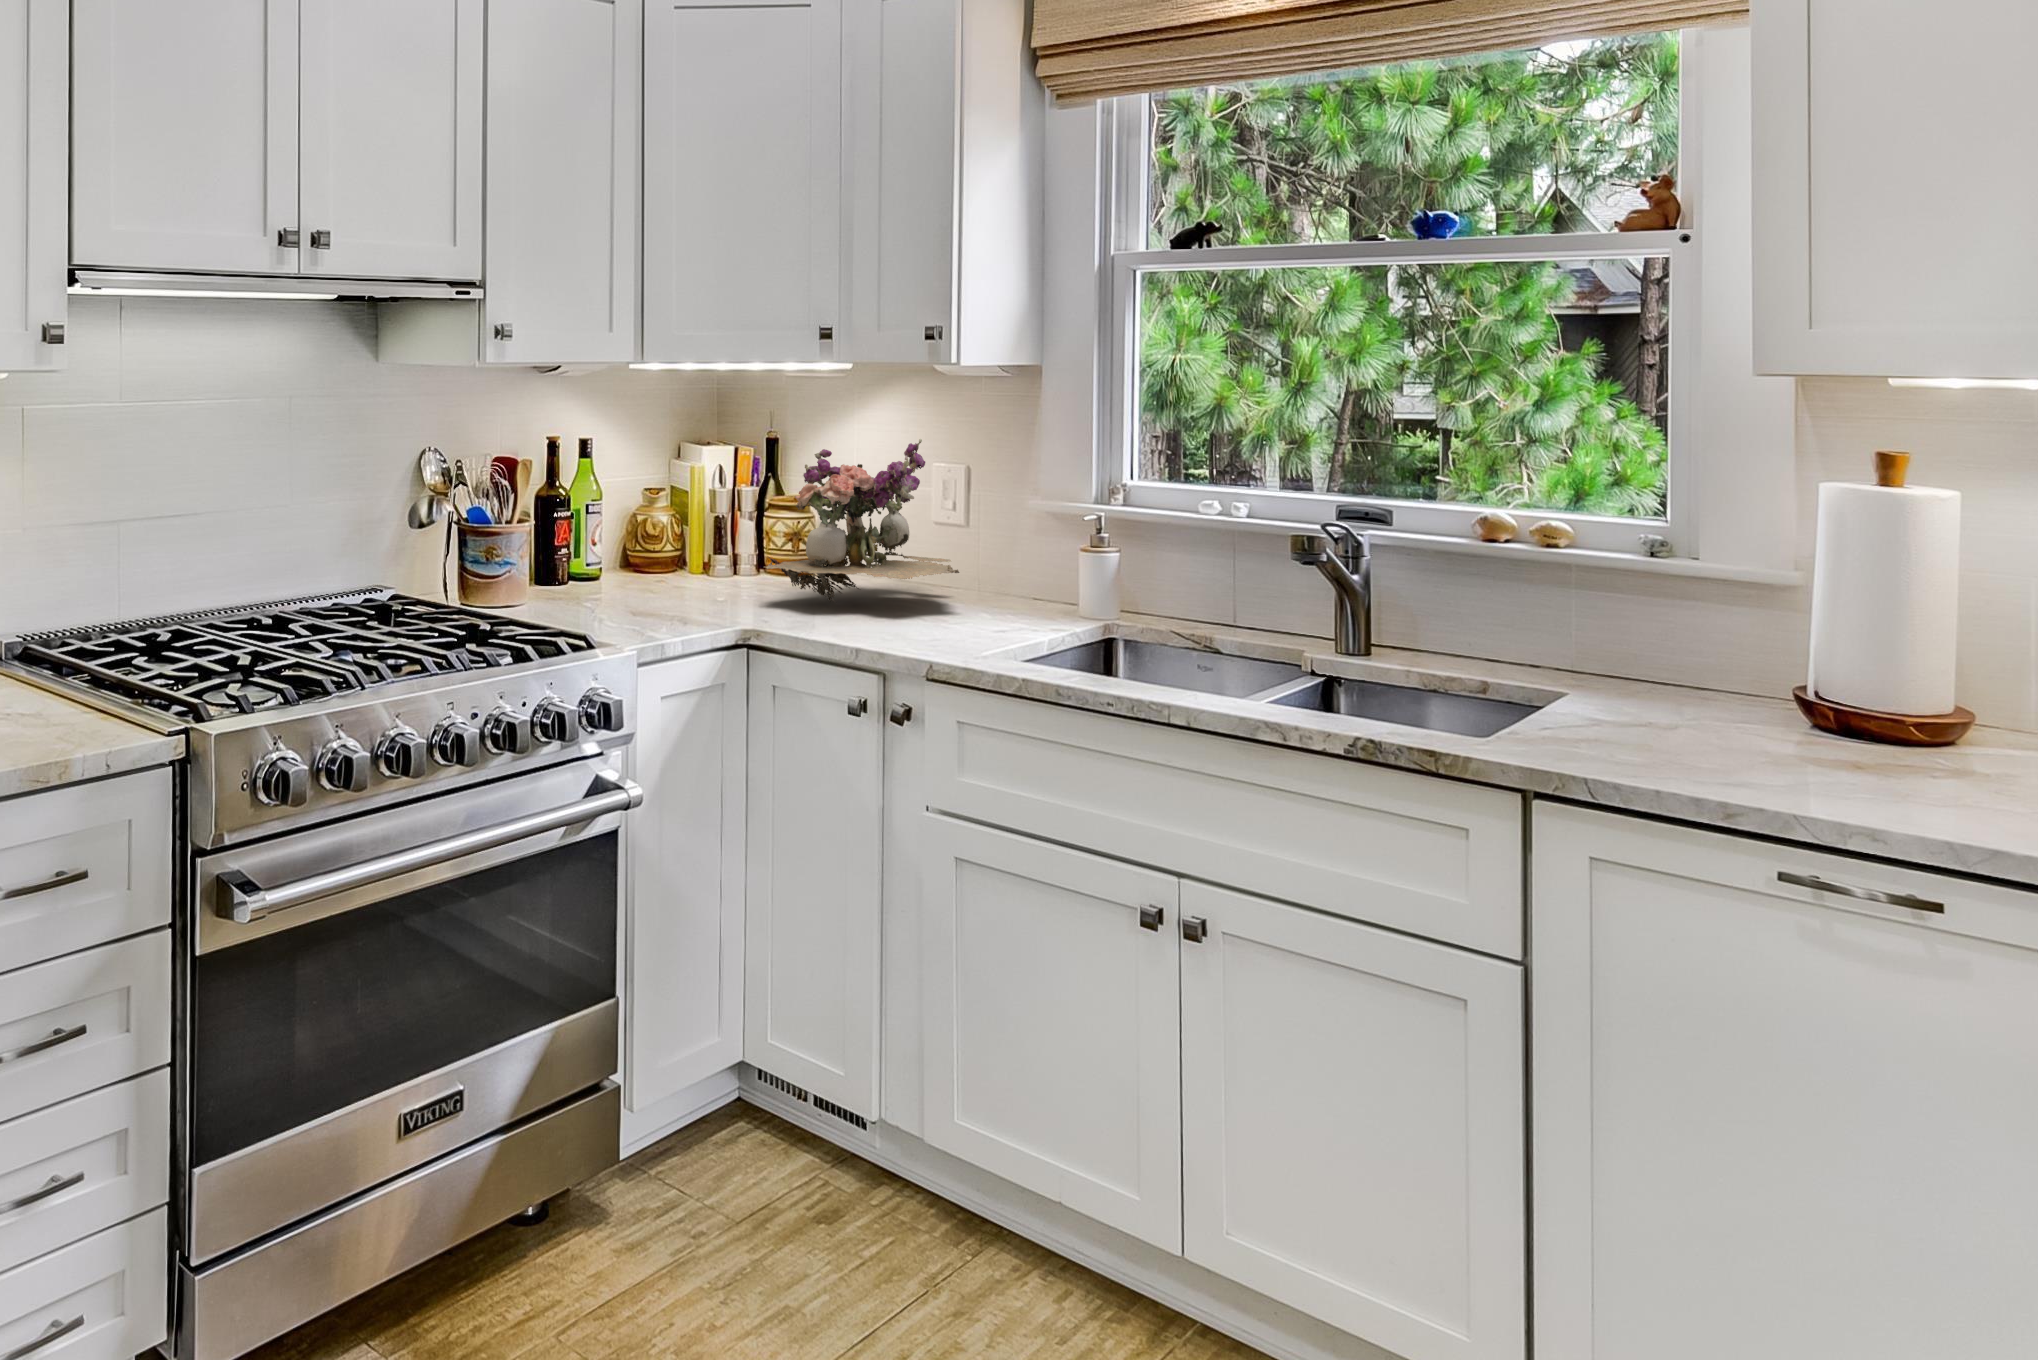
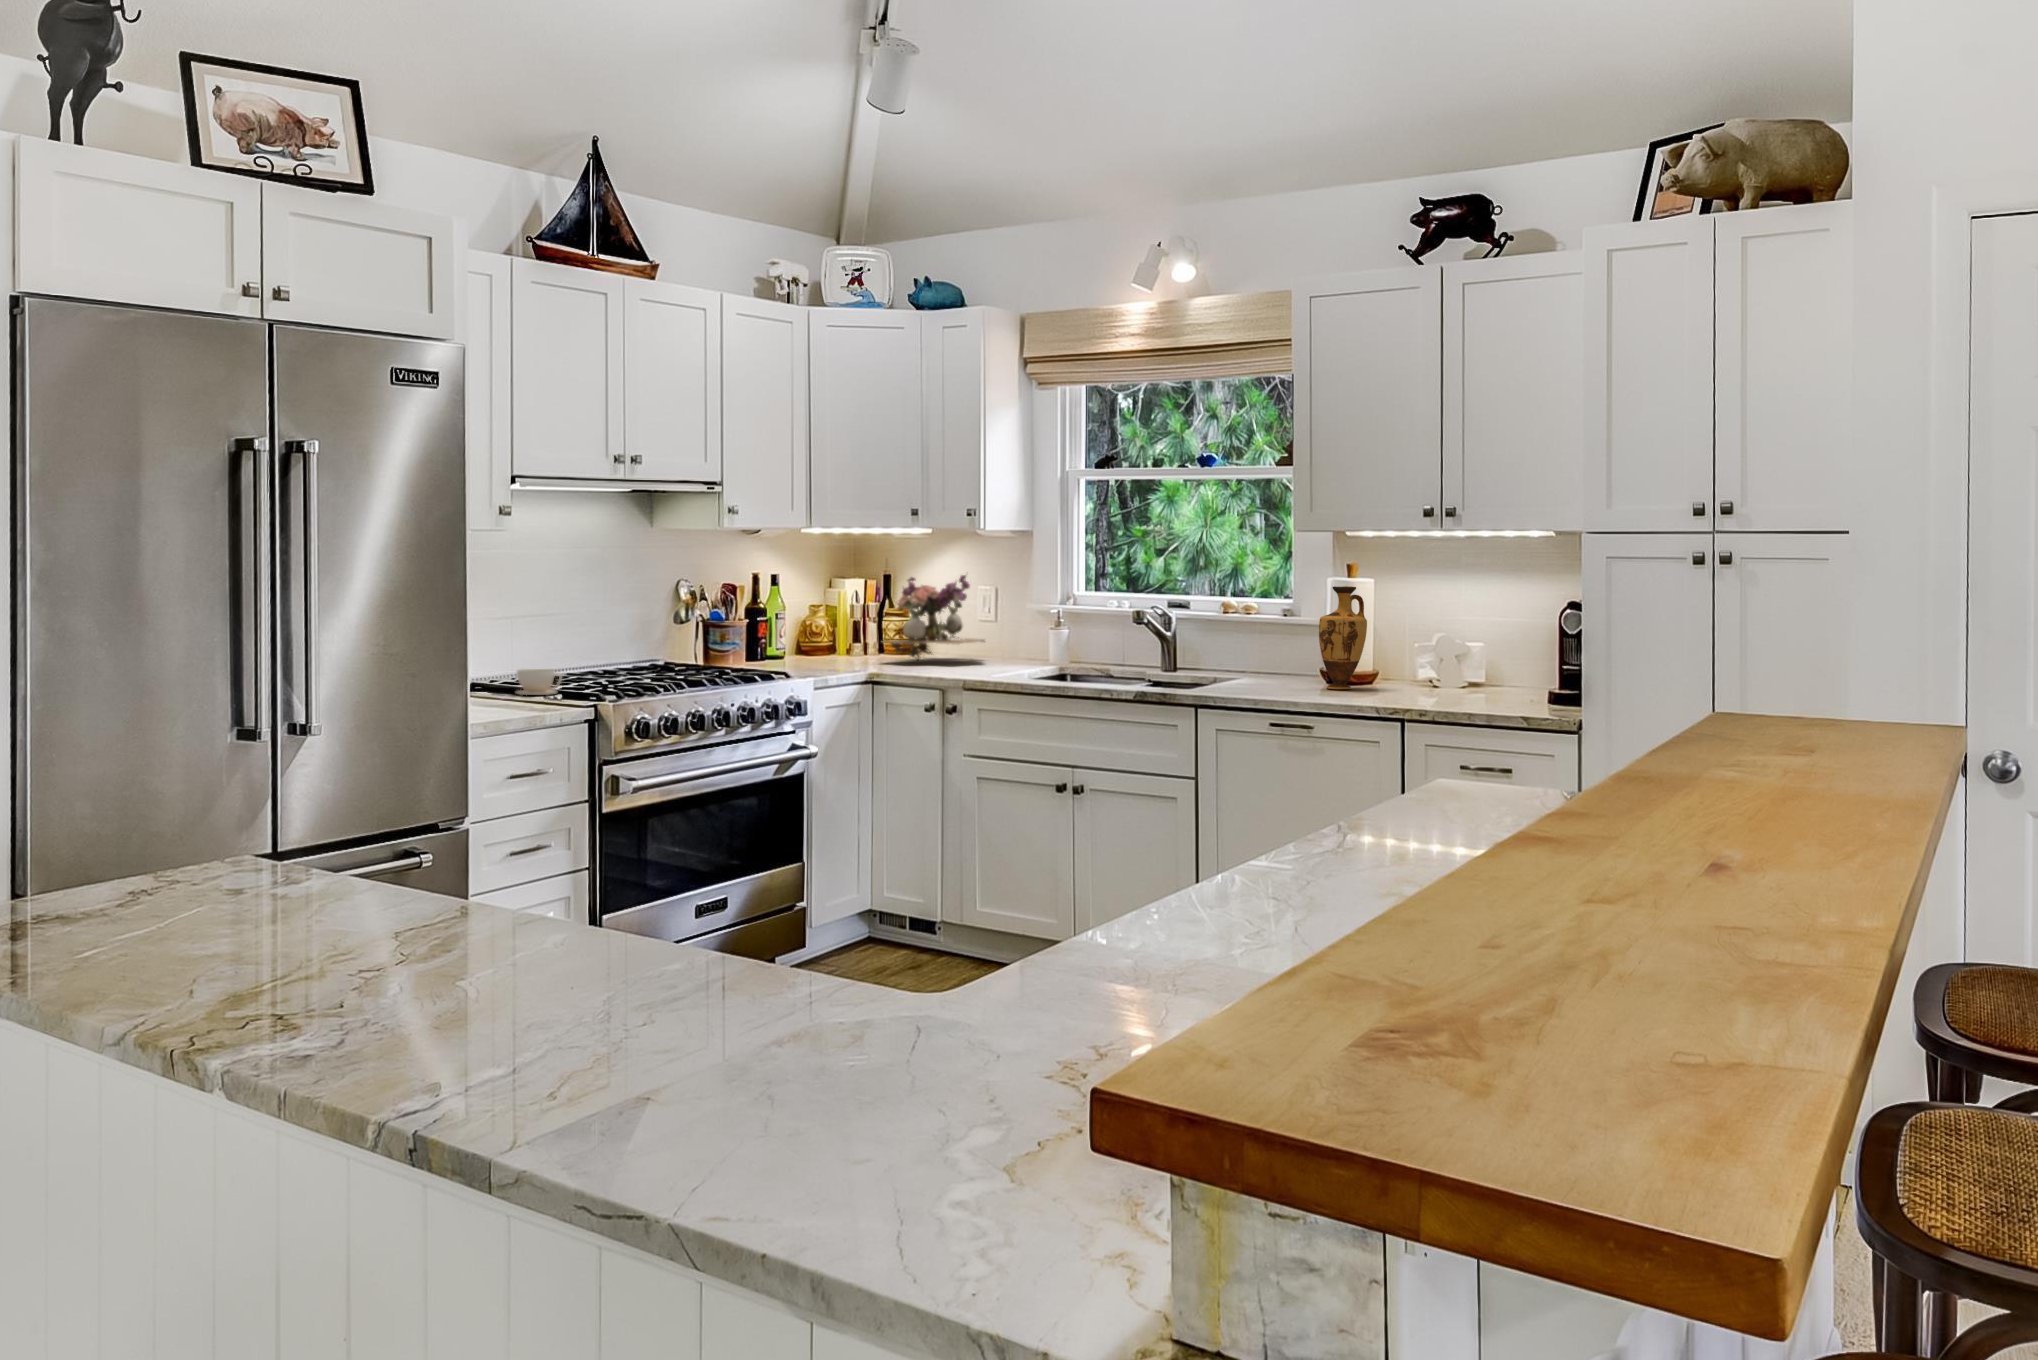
vase: none [1818,509,1971,758] -> present [1319,586,1367,689]
coffee cup: none [39,660,131,722] -> present [516,669,562,695]

